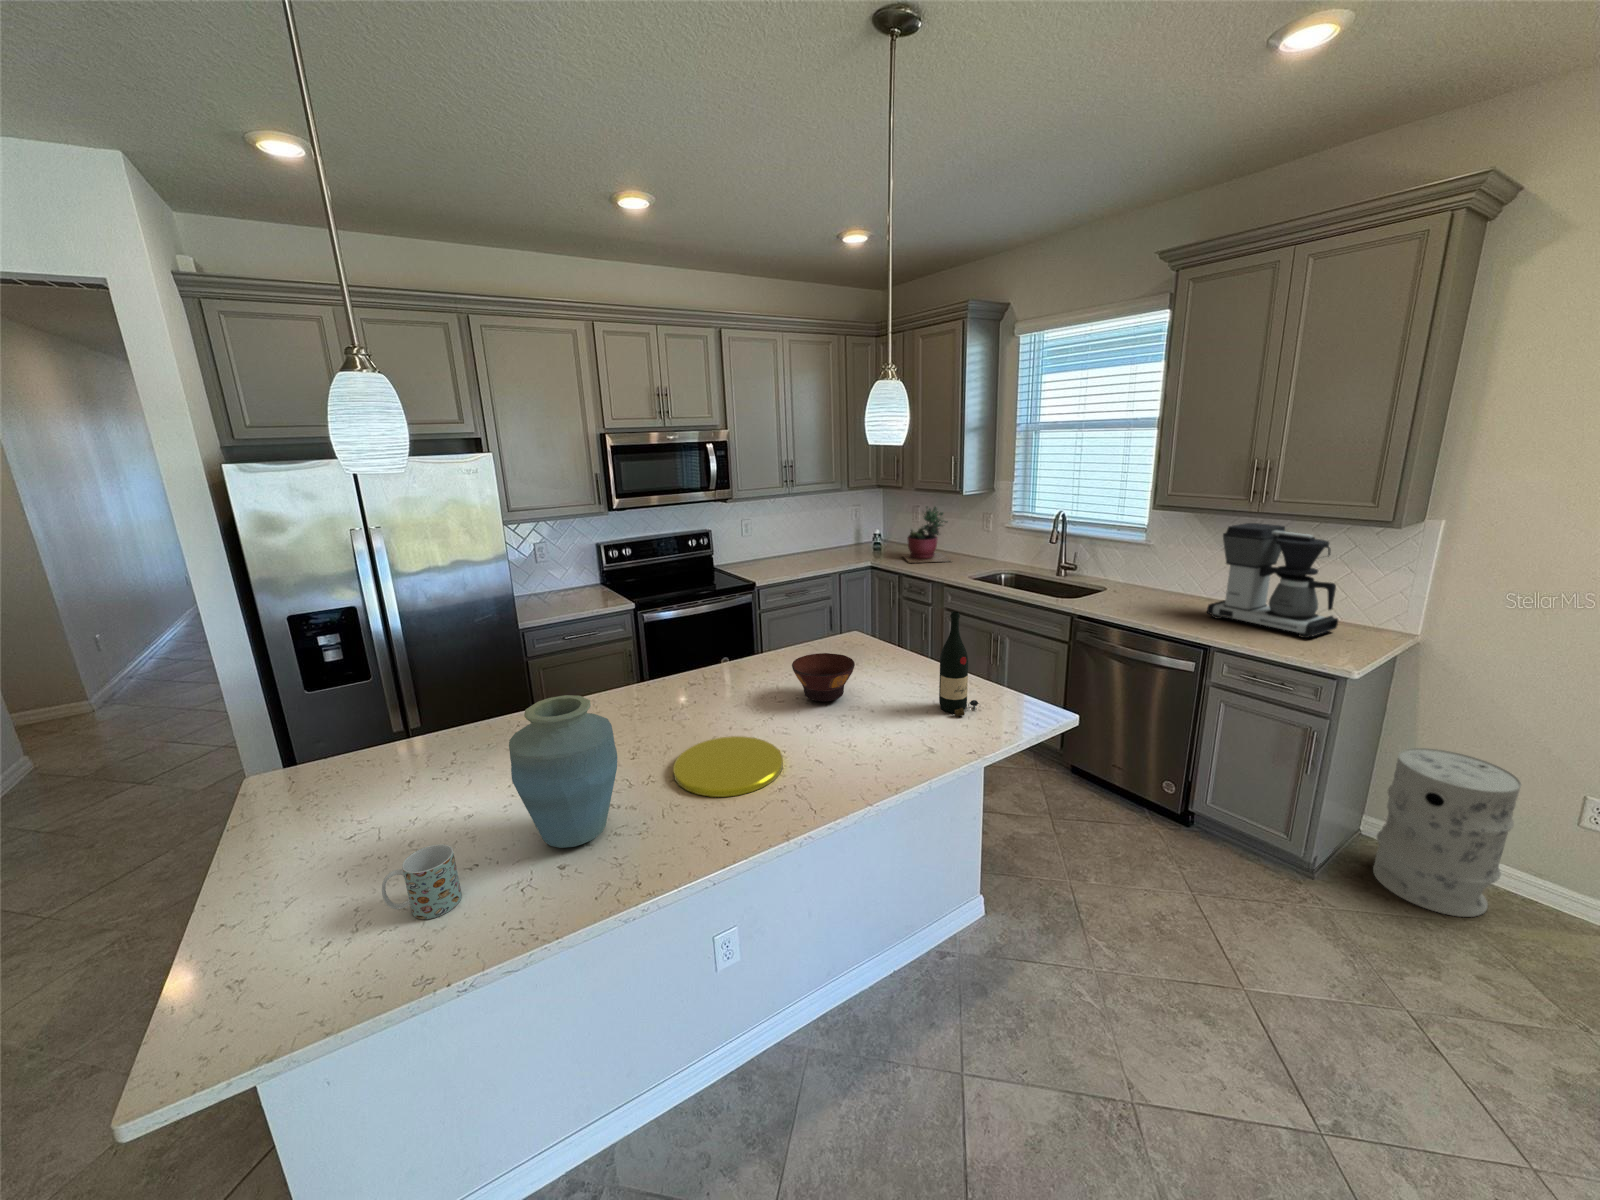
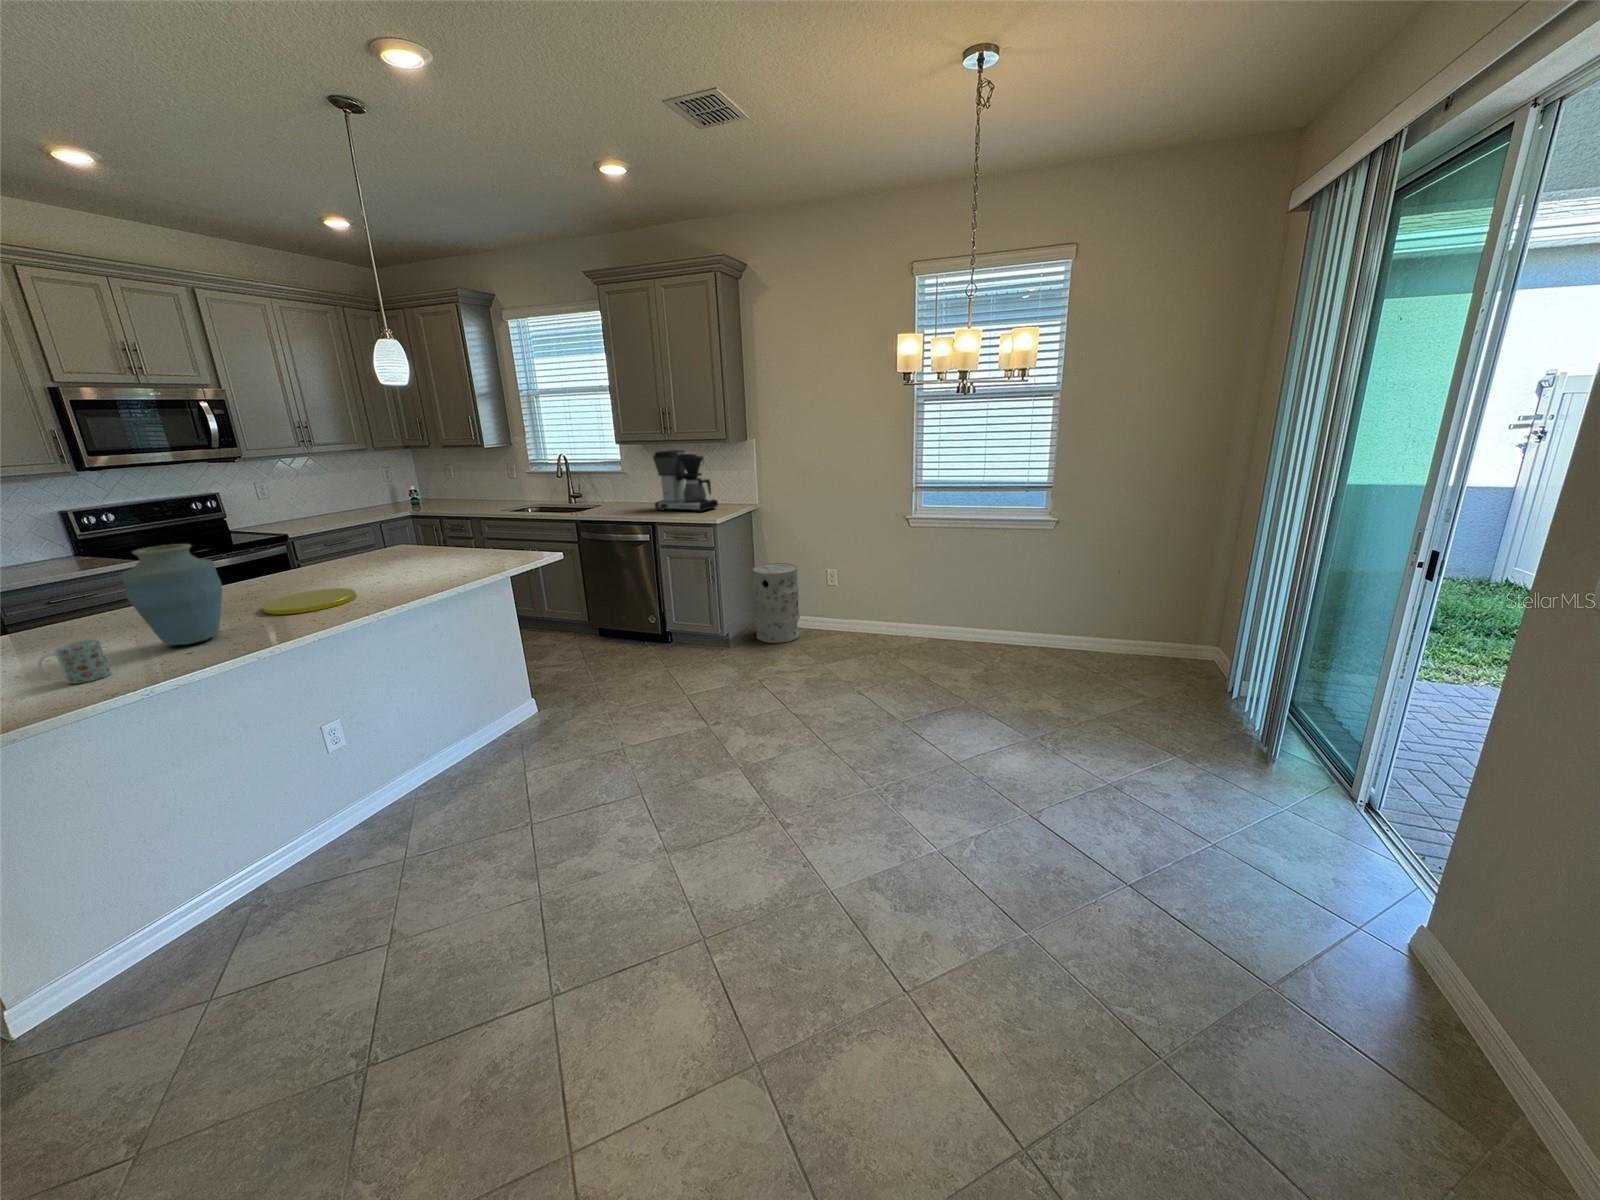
succulent plant: present [902,507,951,563] -> none [437,460,488,508]
wine bottle: present [939,612,979,716] -> none [464,496,498,562]
bowl: present [792,653,855,701] -> none [349,540,402,572]

